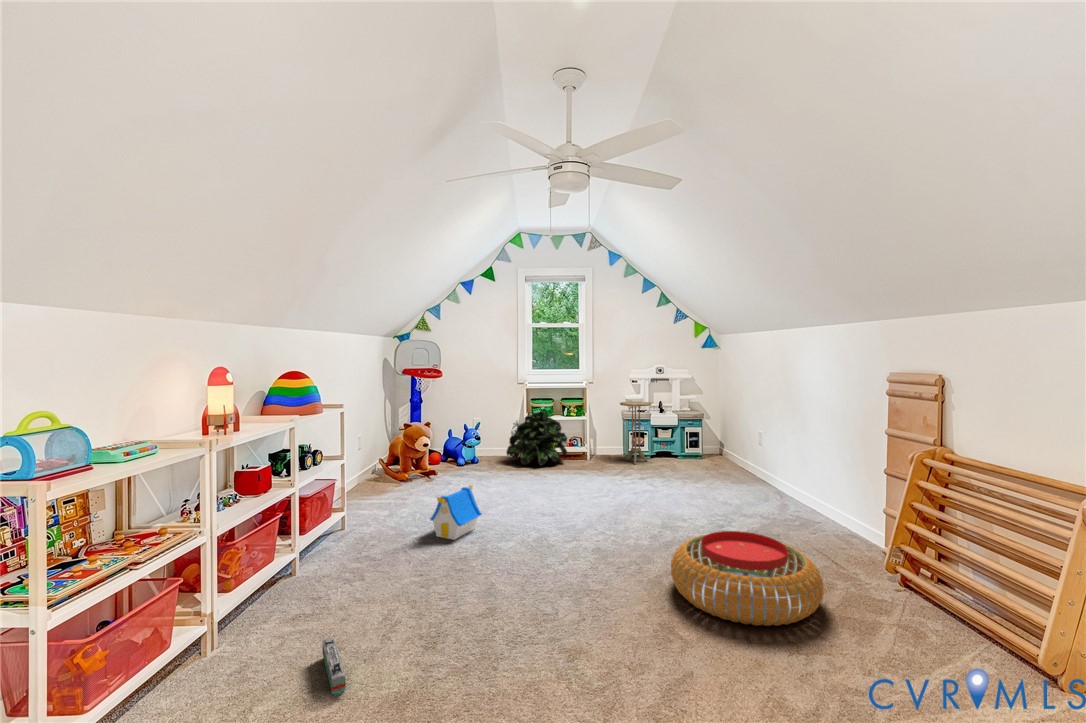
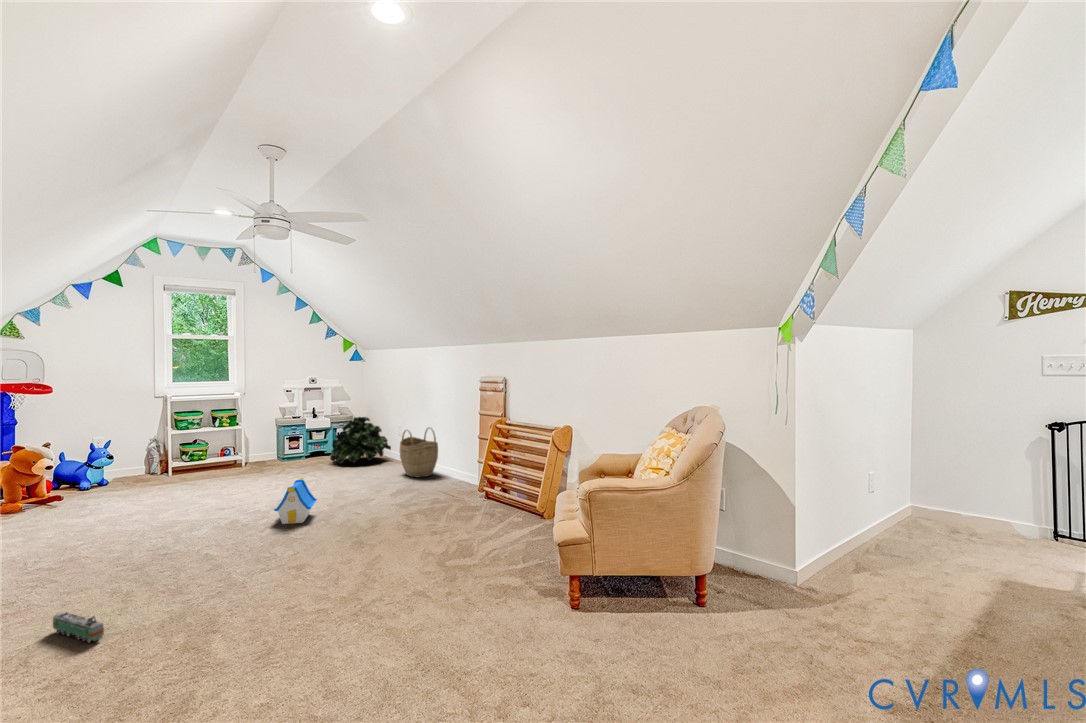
side table: present [620,402,652,465] -> none [276,408,307,464]
potted plant: present [506,412,567,466] -> present [330,417,391,464]
woven basket: none [758,443,814,513] -> present [400,428,438,477]
toy house: present [430,485,482,540] -> present [274,478,317,524]
pouf: present [671,531,824,626] -> none [350,482,446,535]

